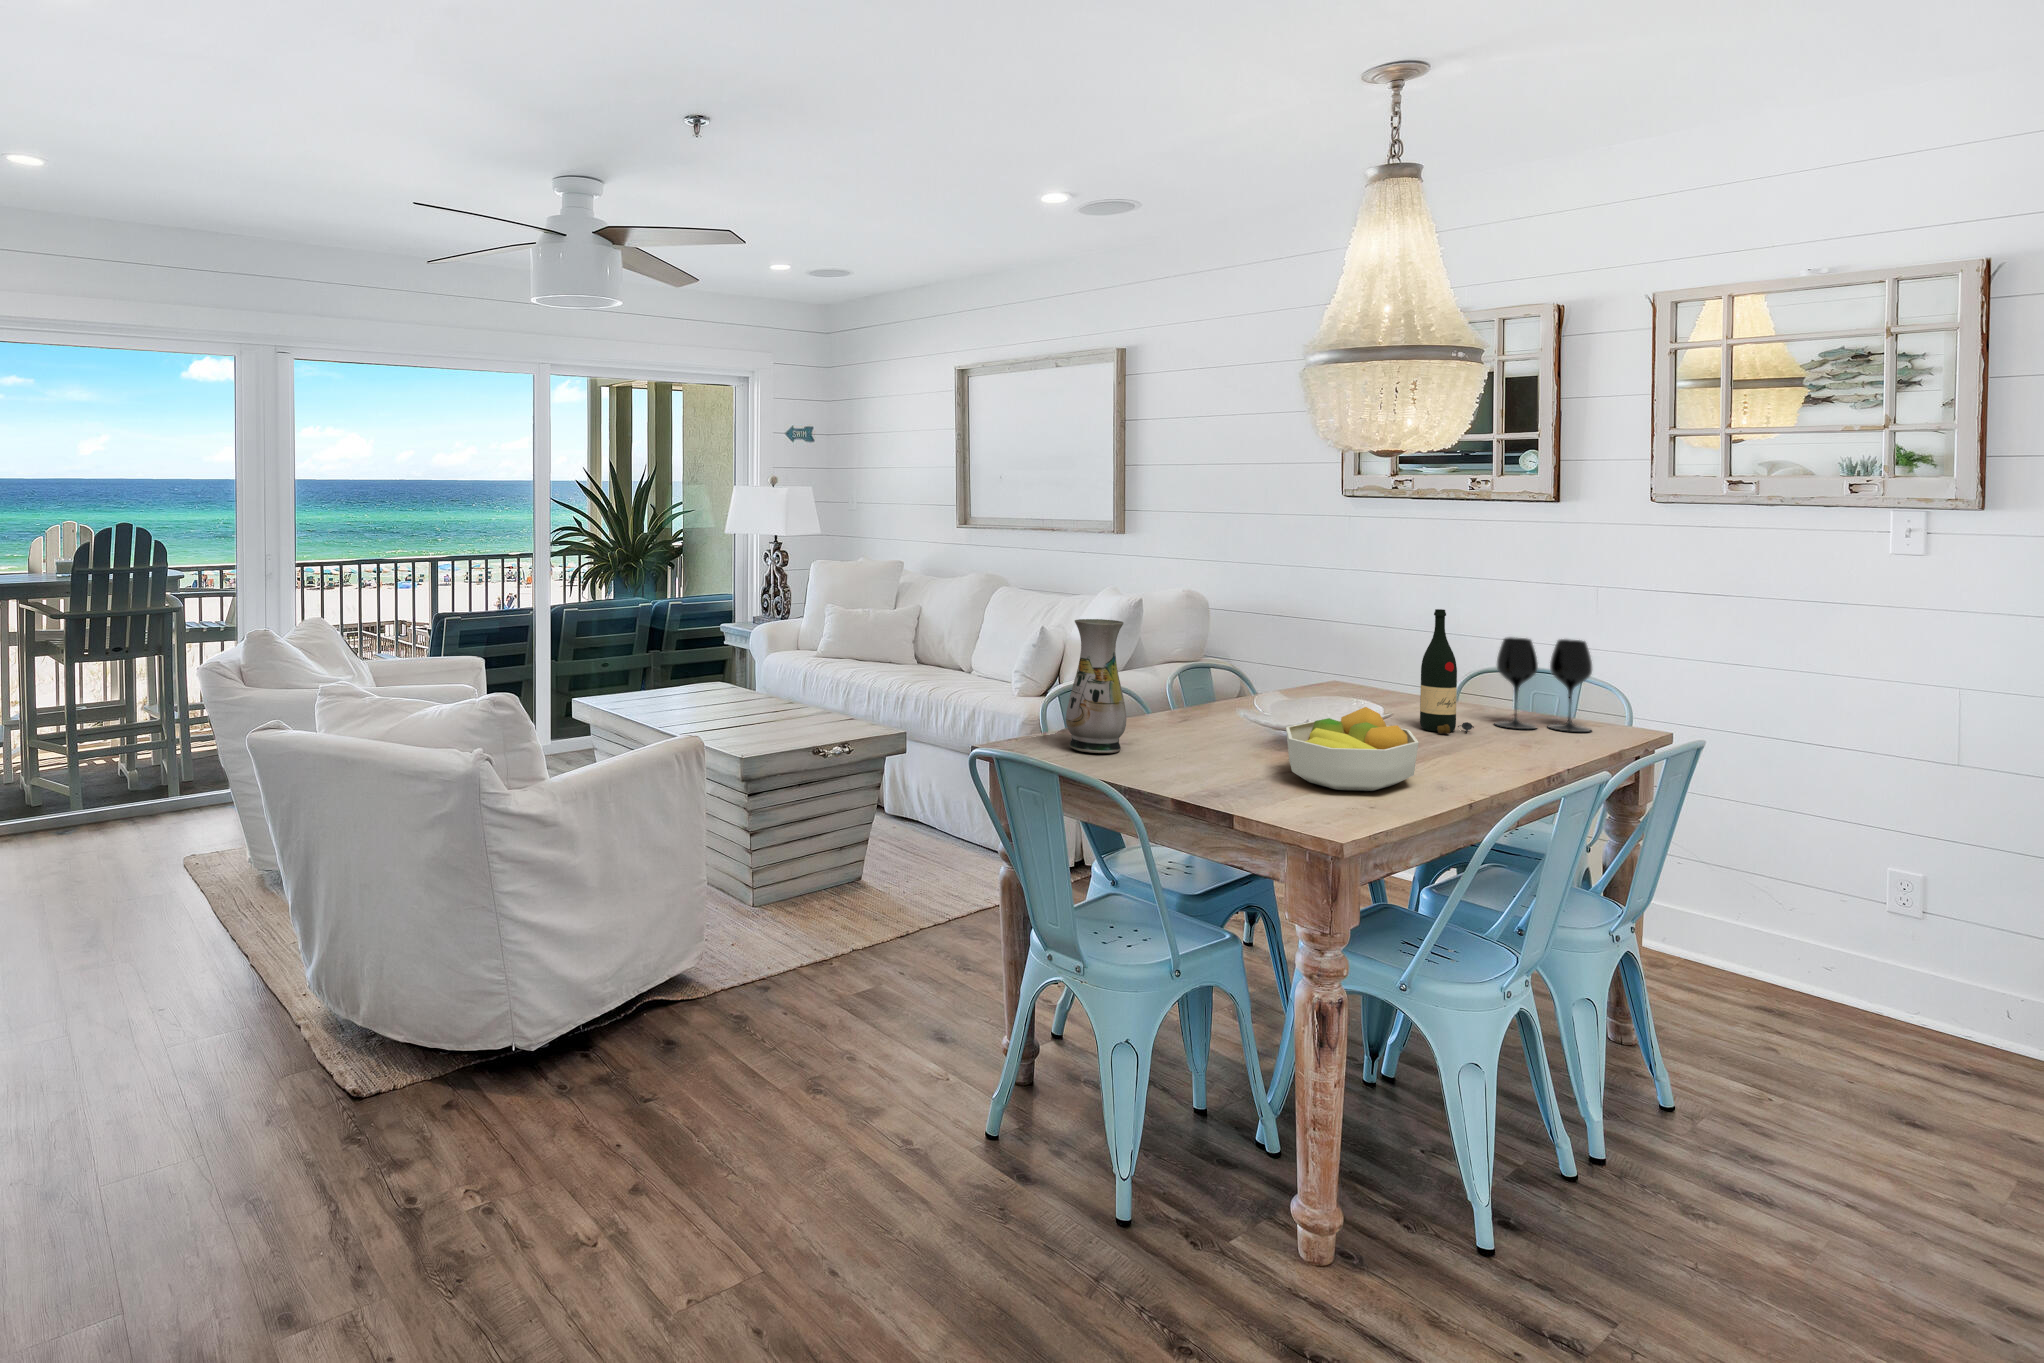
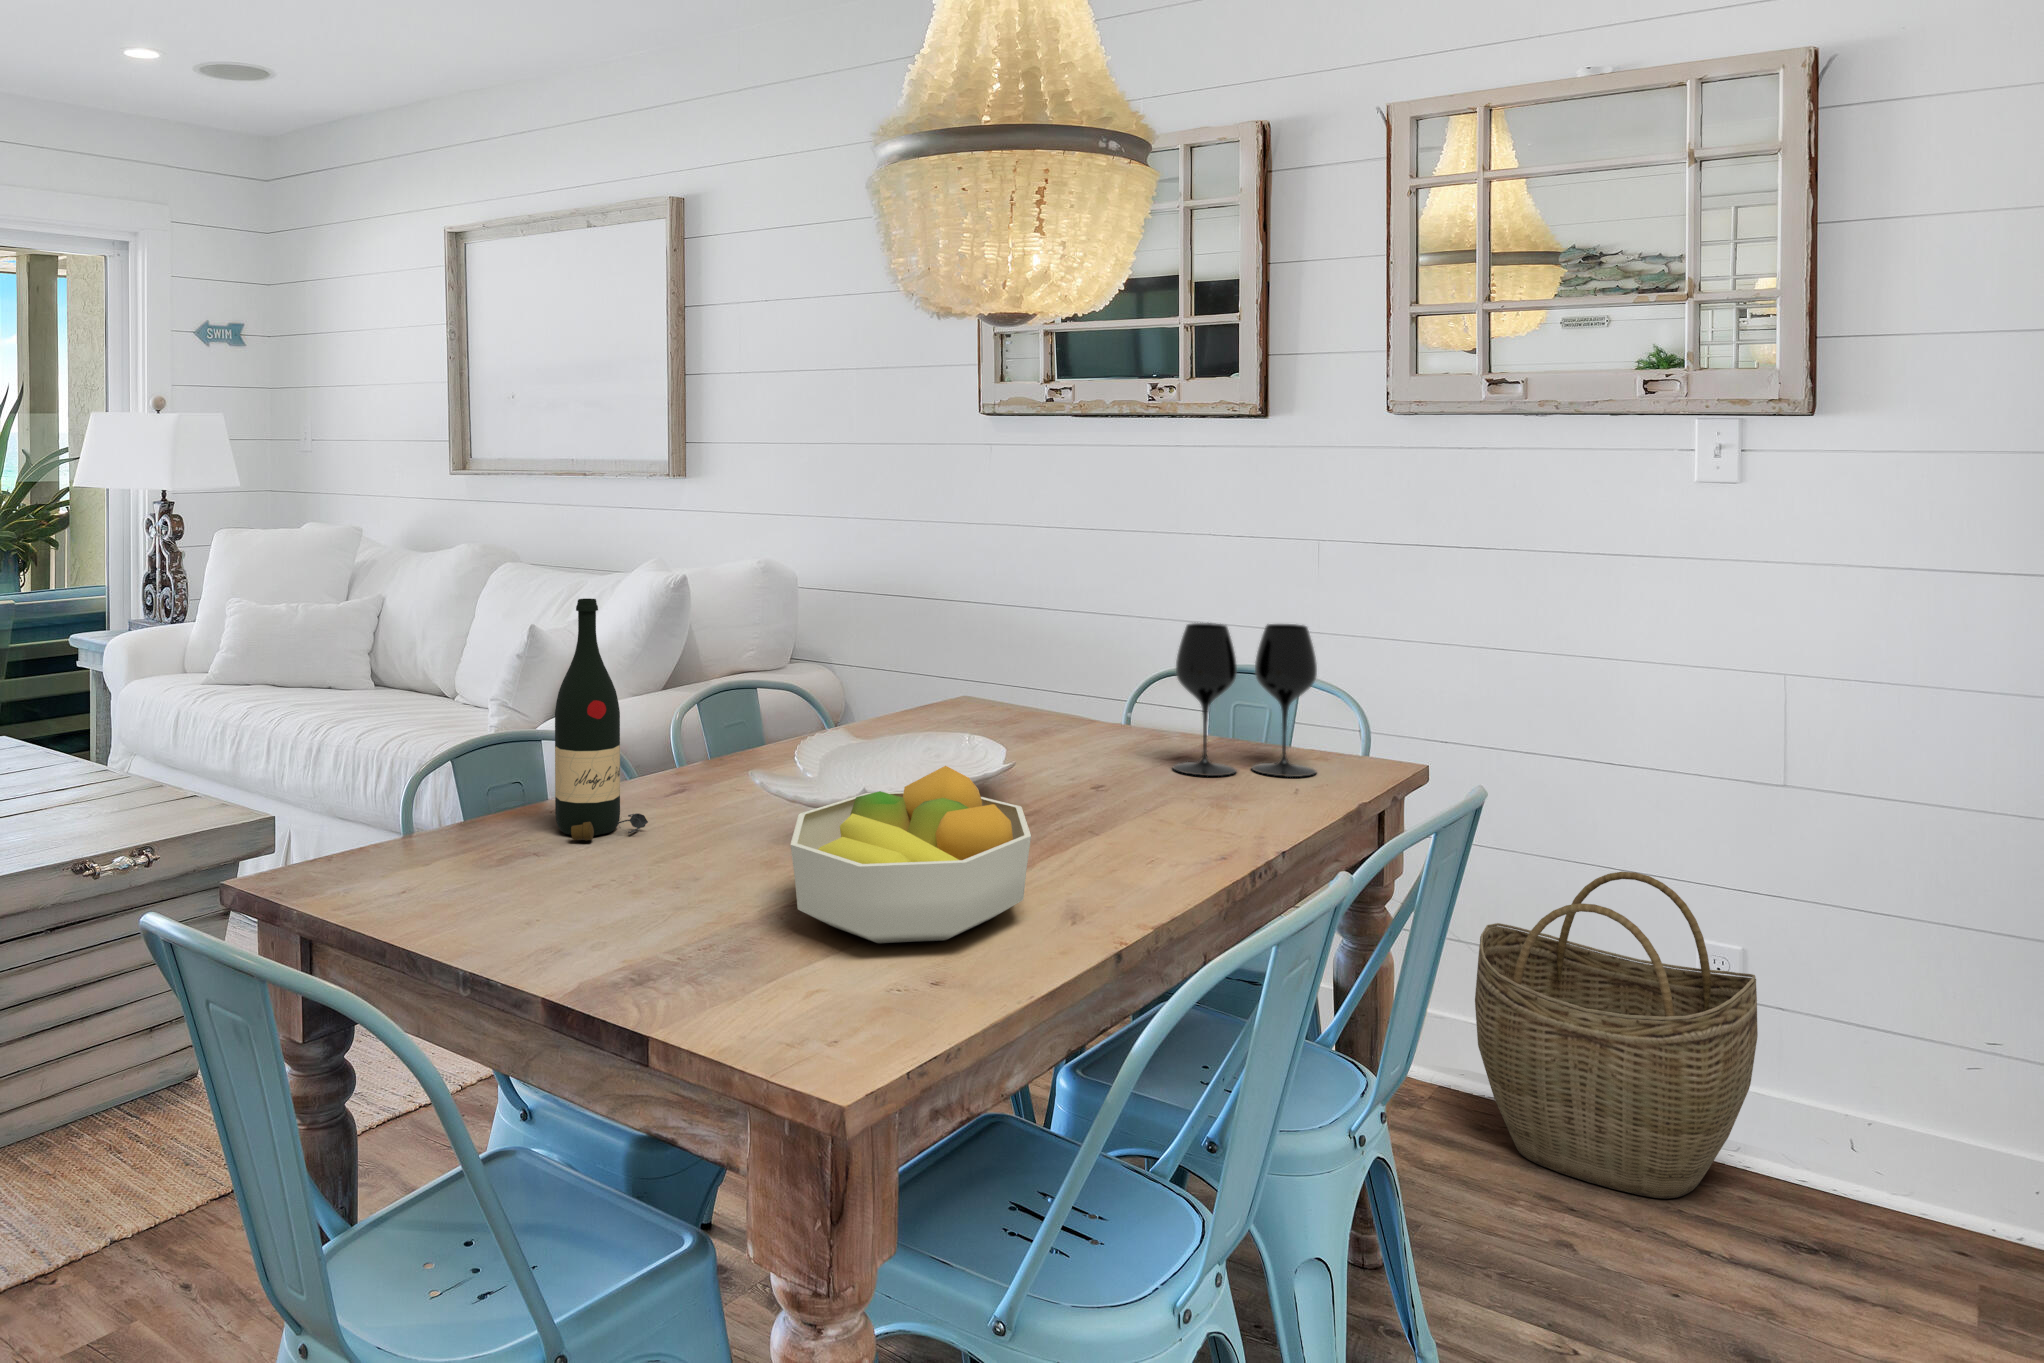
wine bottle: present [1420,609,1474,734] -> present [555,598,648,840]
vase: present [1066,619,1126,753] -> none [398,613,516,881]
woven basket: none [1714,817,1933,1034] -> present [1475,872,1758,1199]

